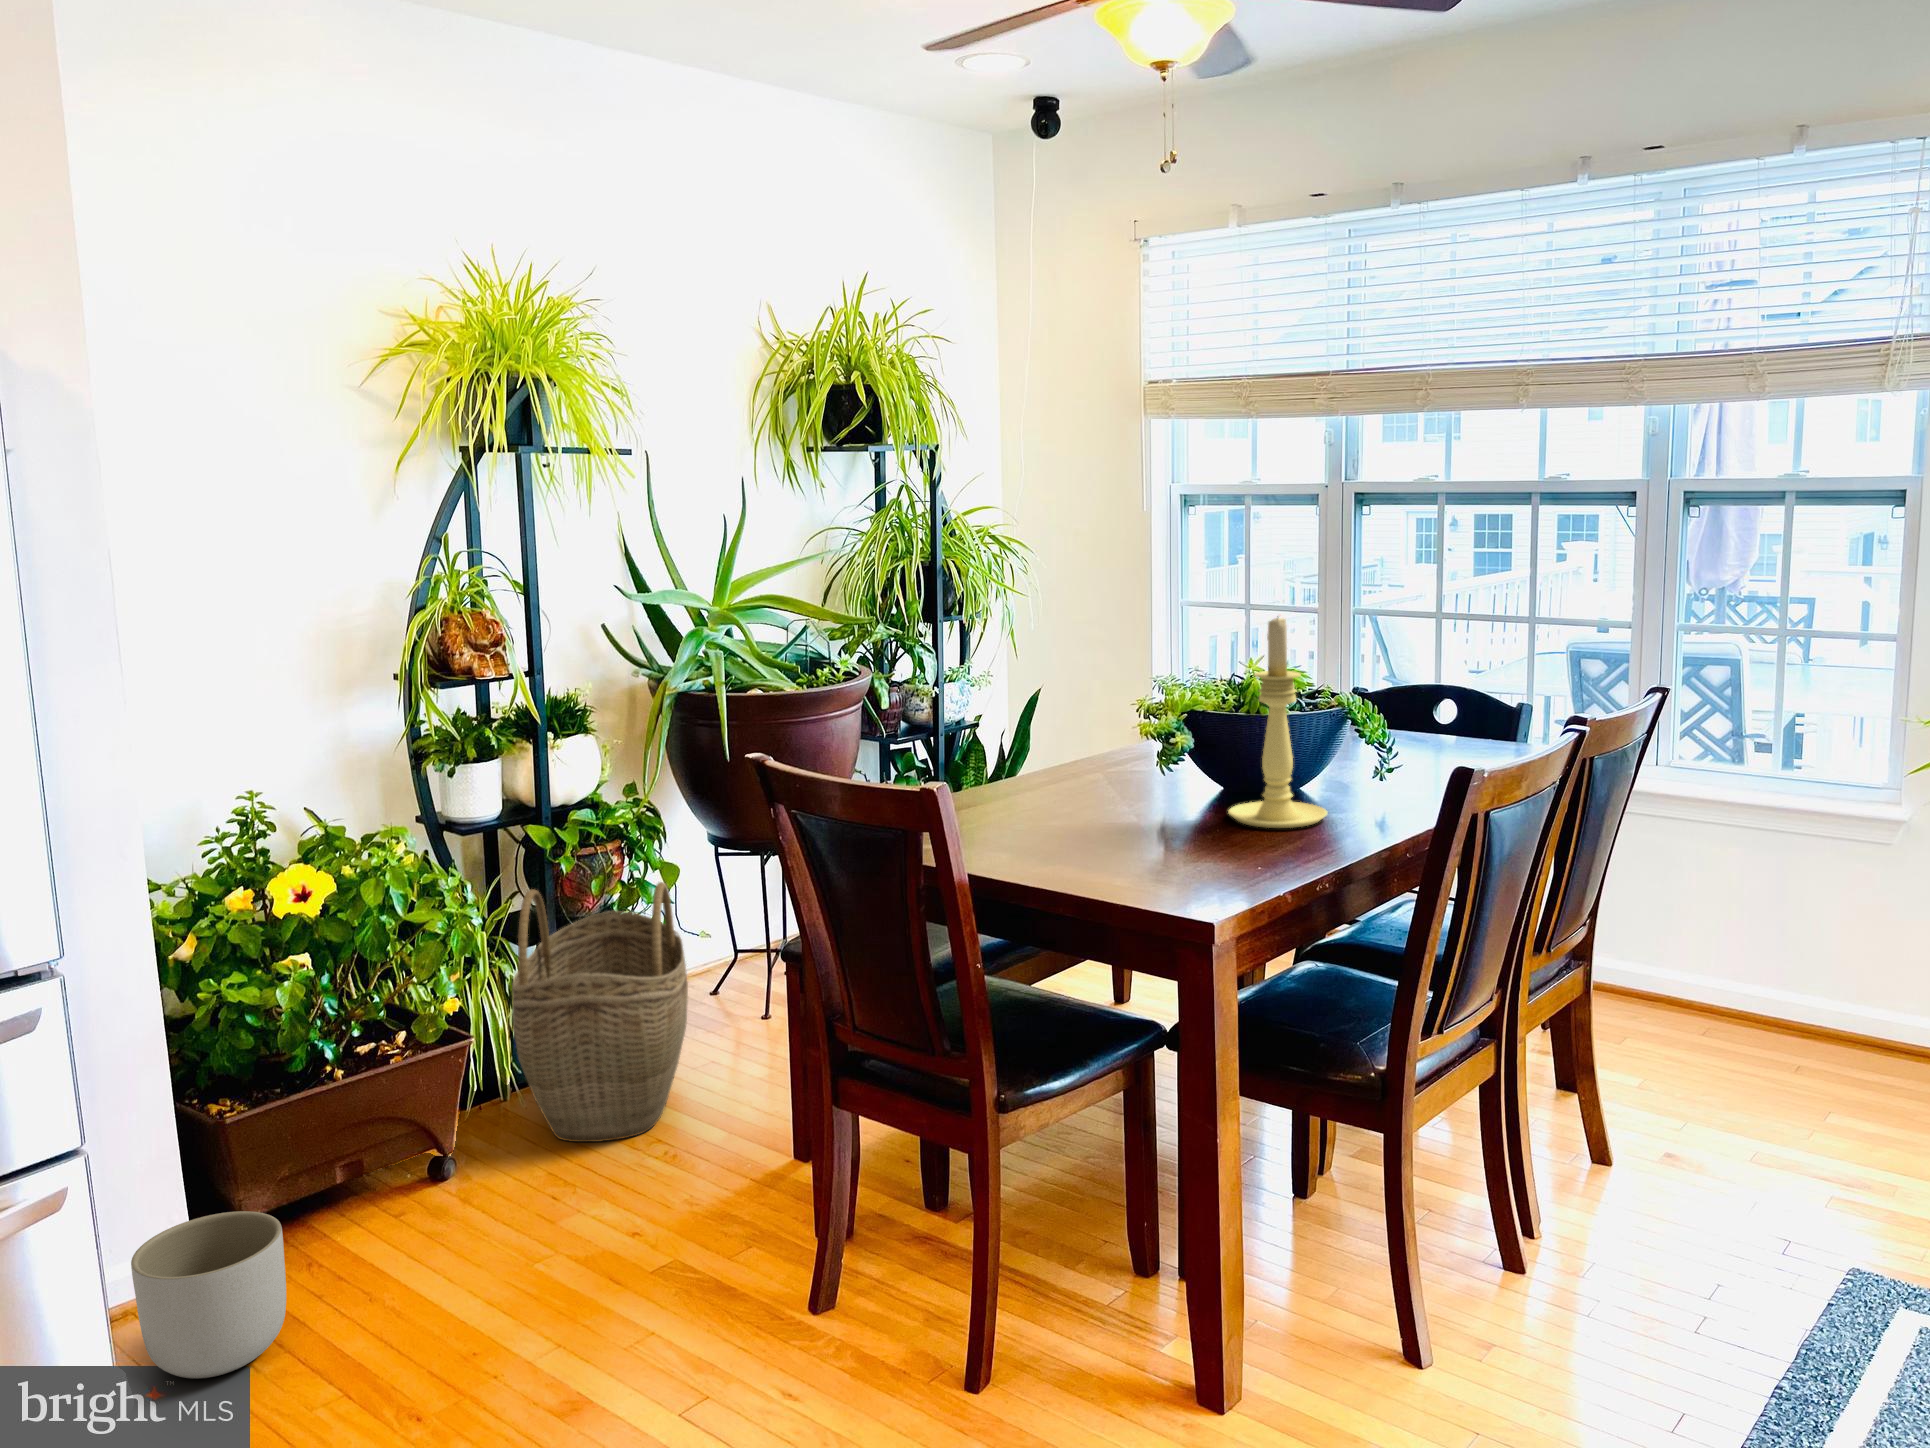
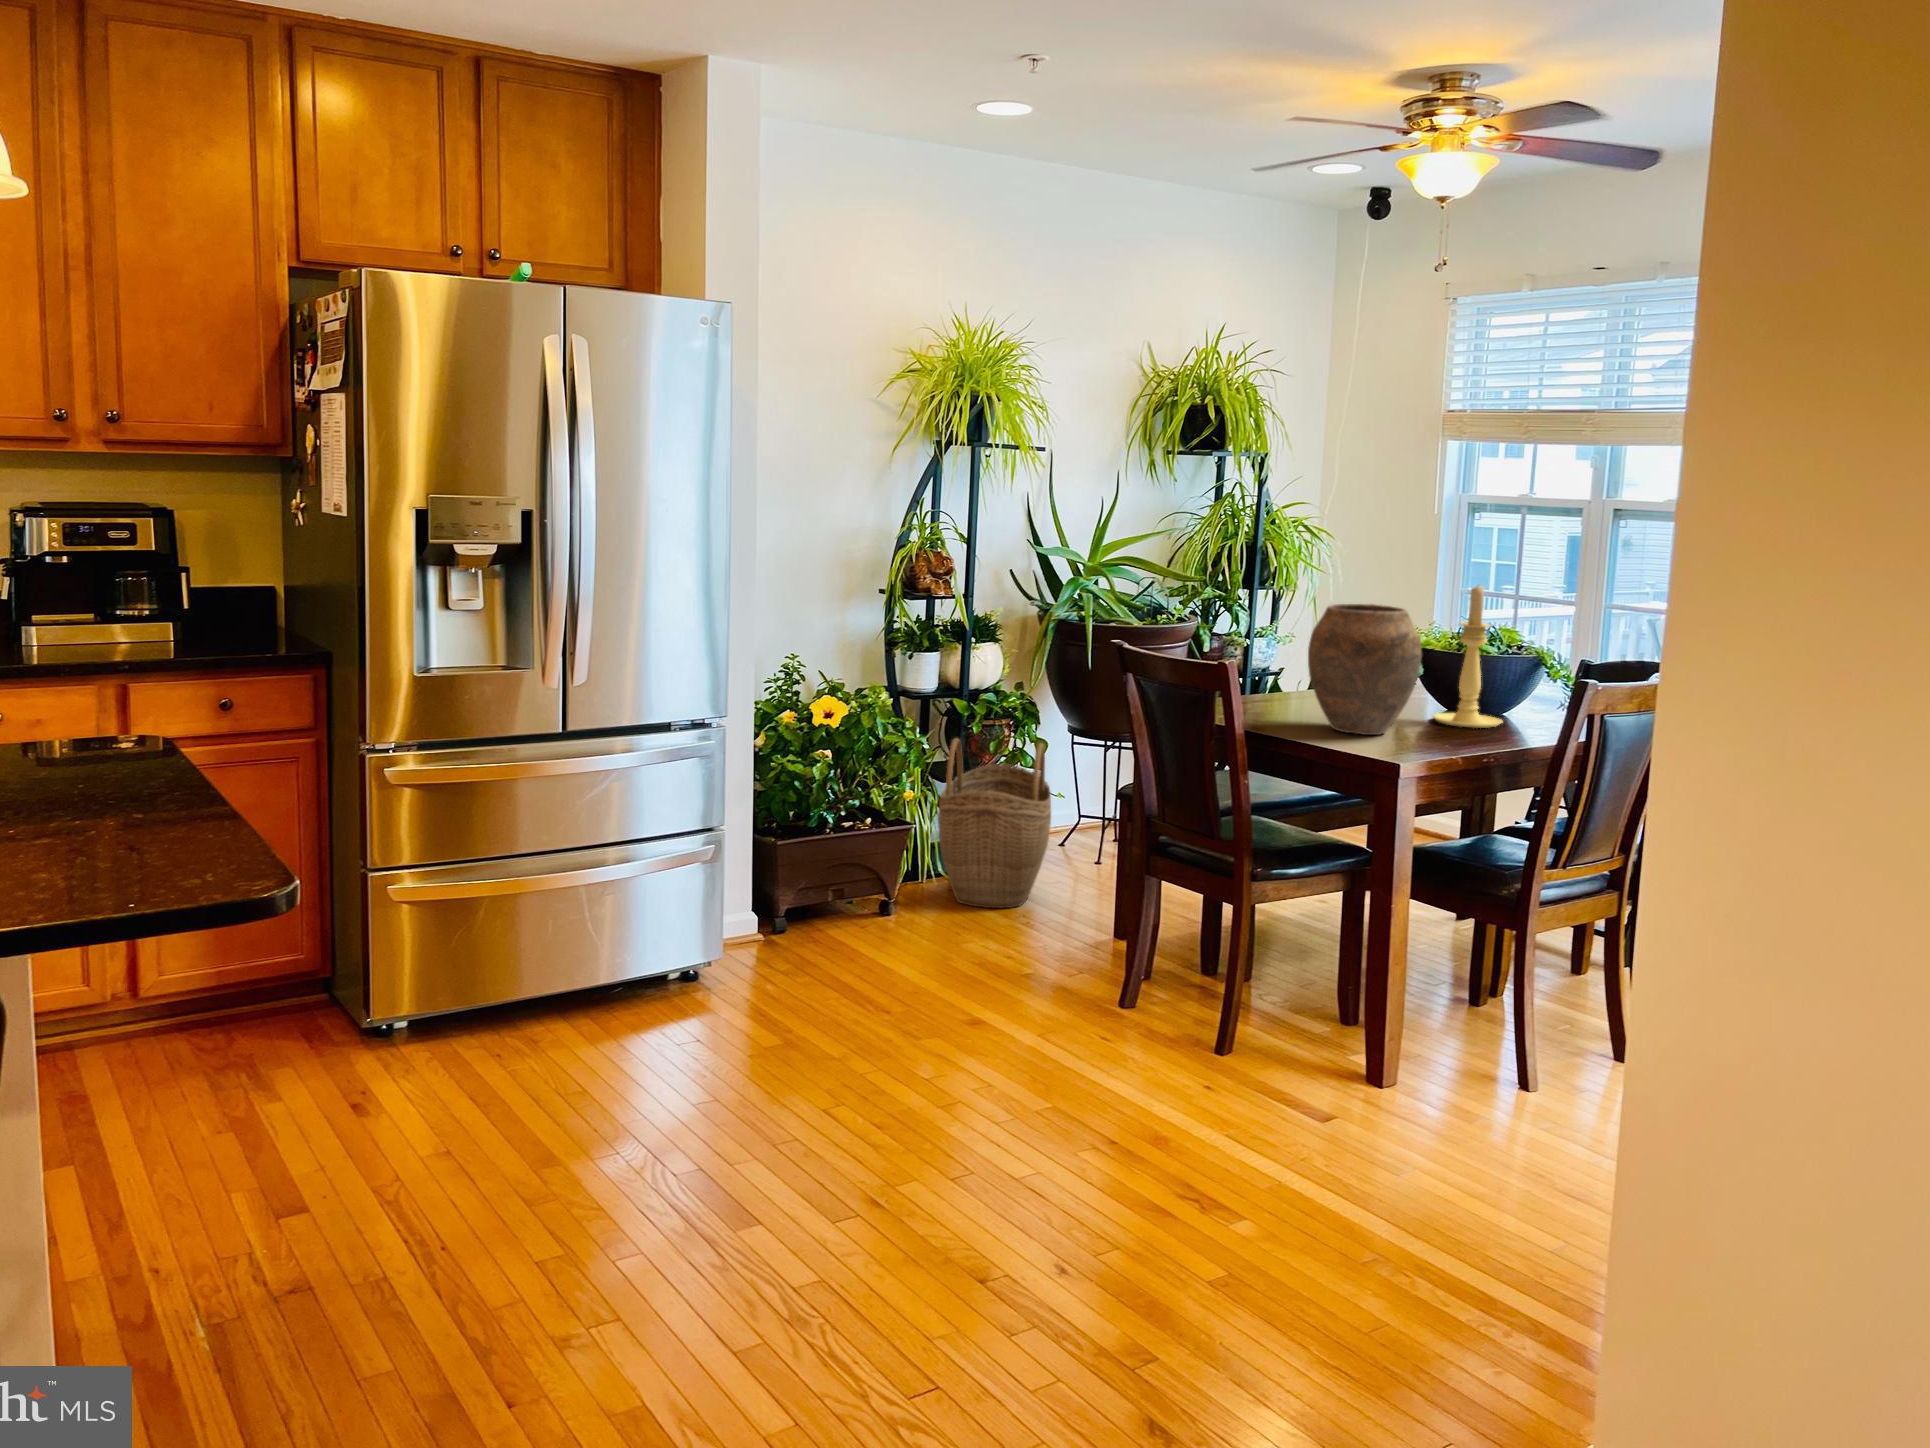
vase: none [1052,660,1222,868] -> present [1308,604,1422,735]
planter: present [131,1211,286,1378] -> none [740,887,817,972]

